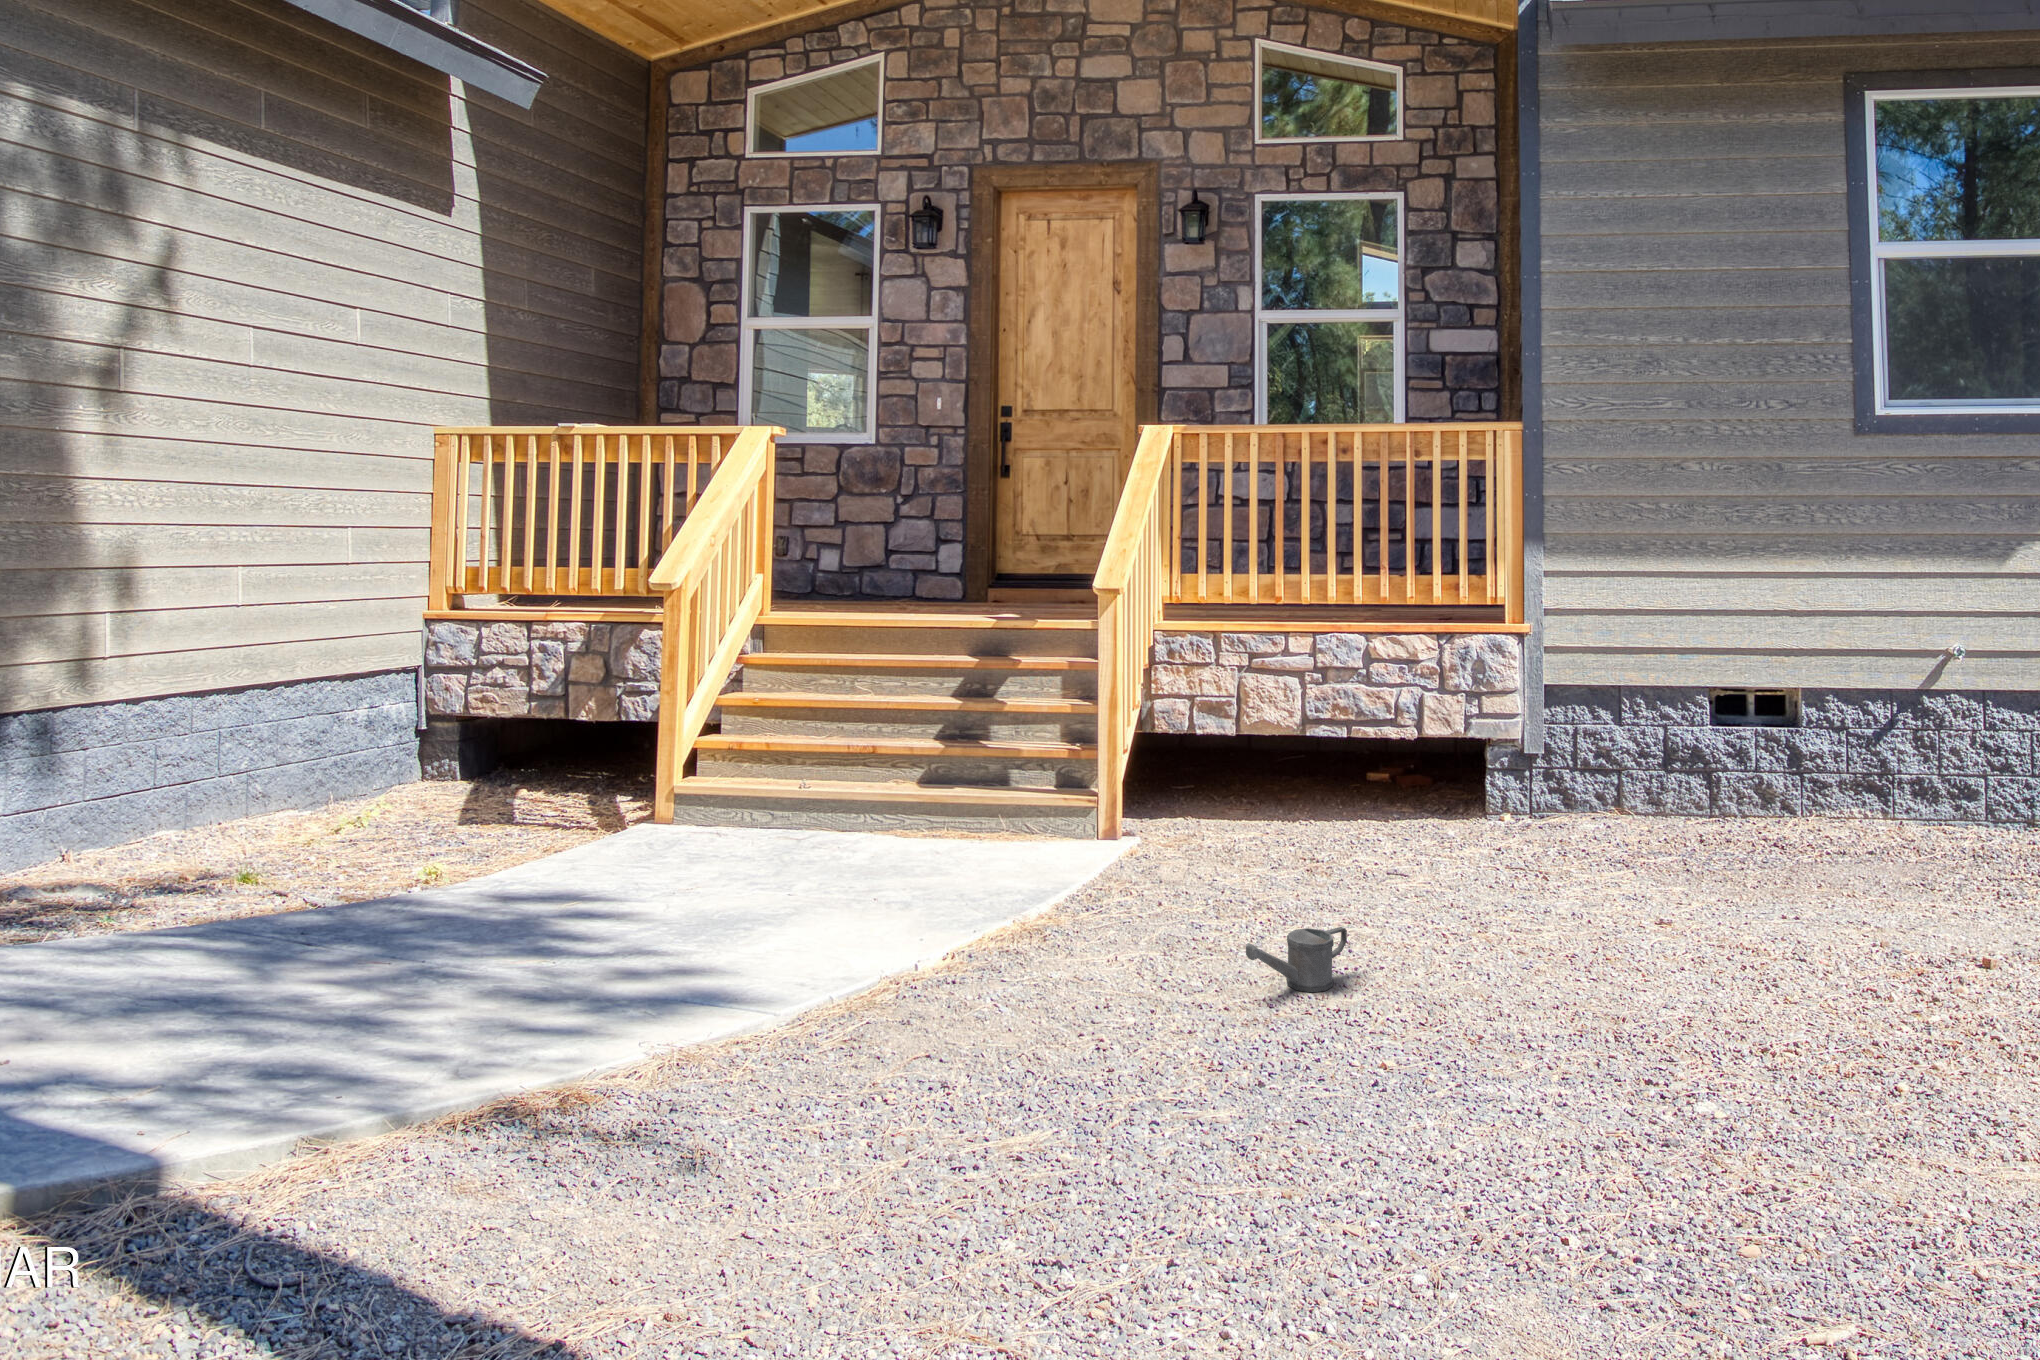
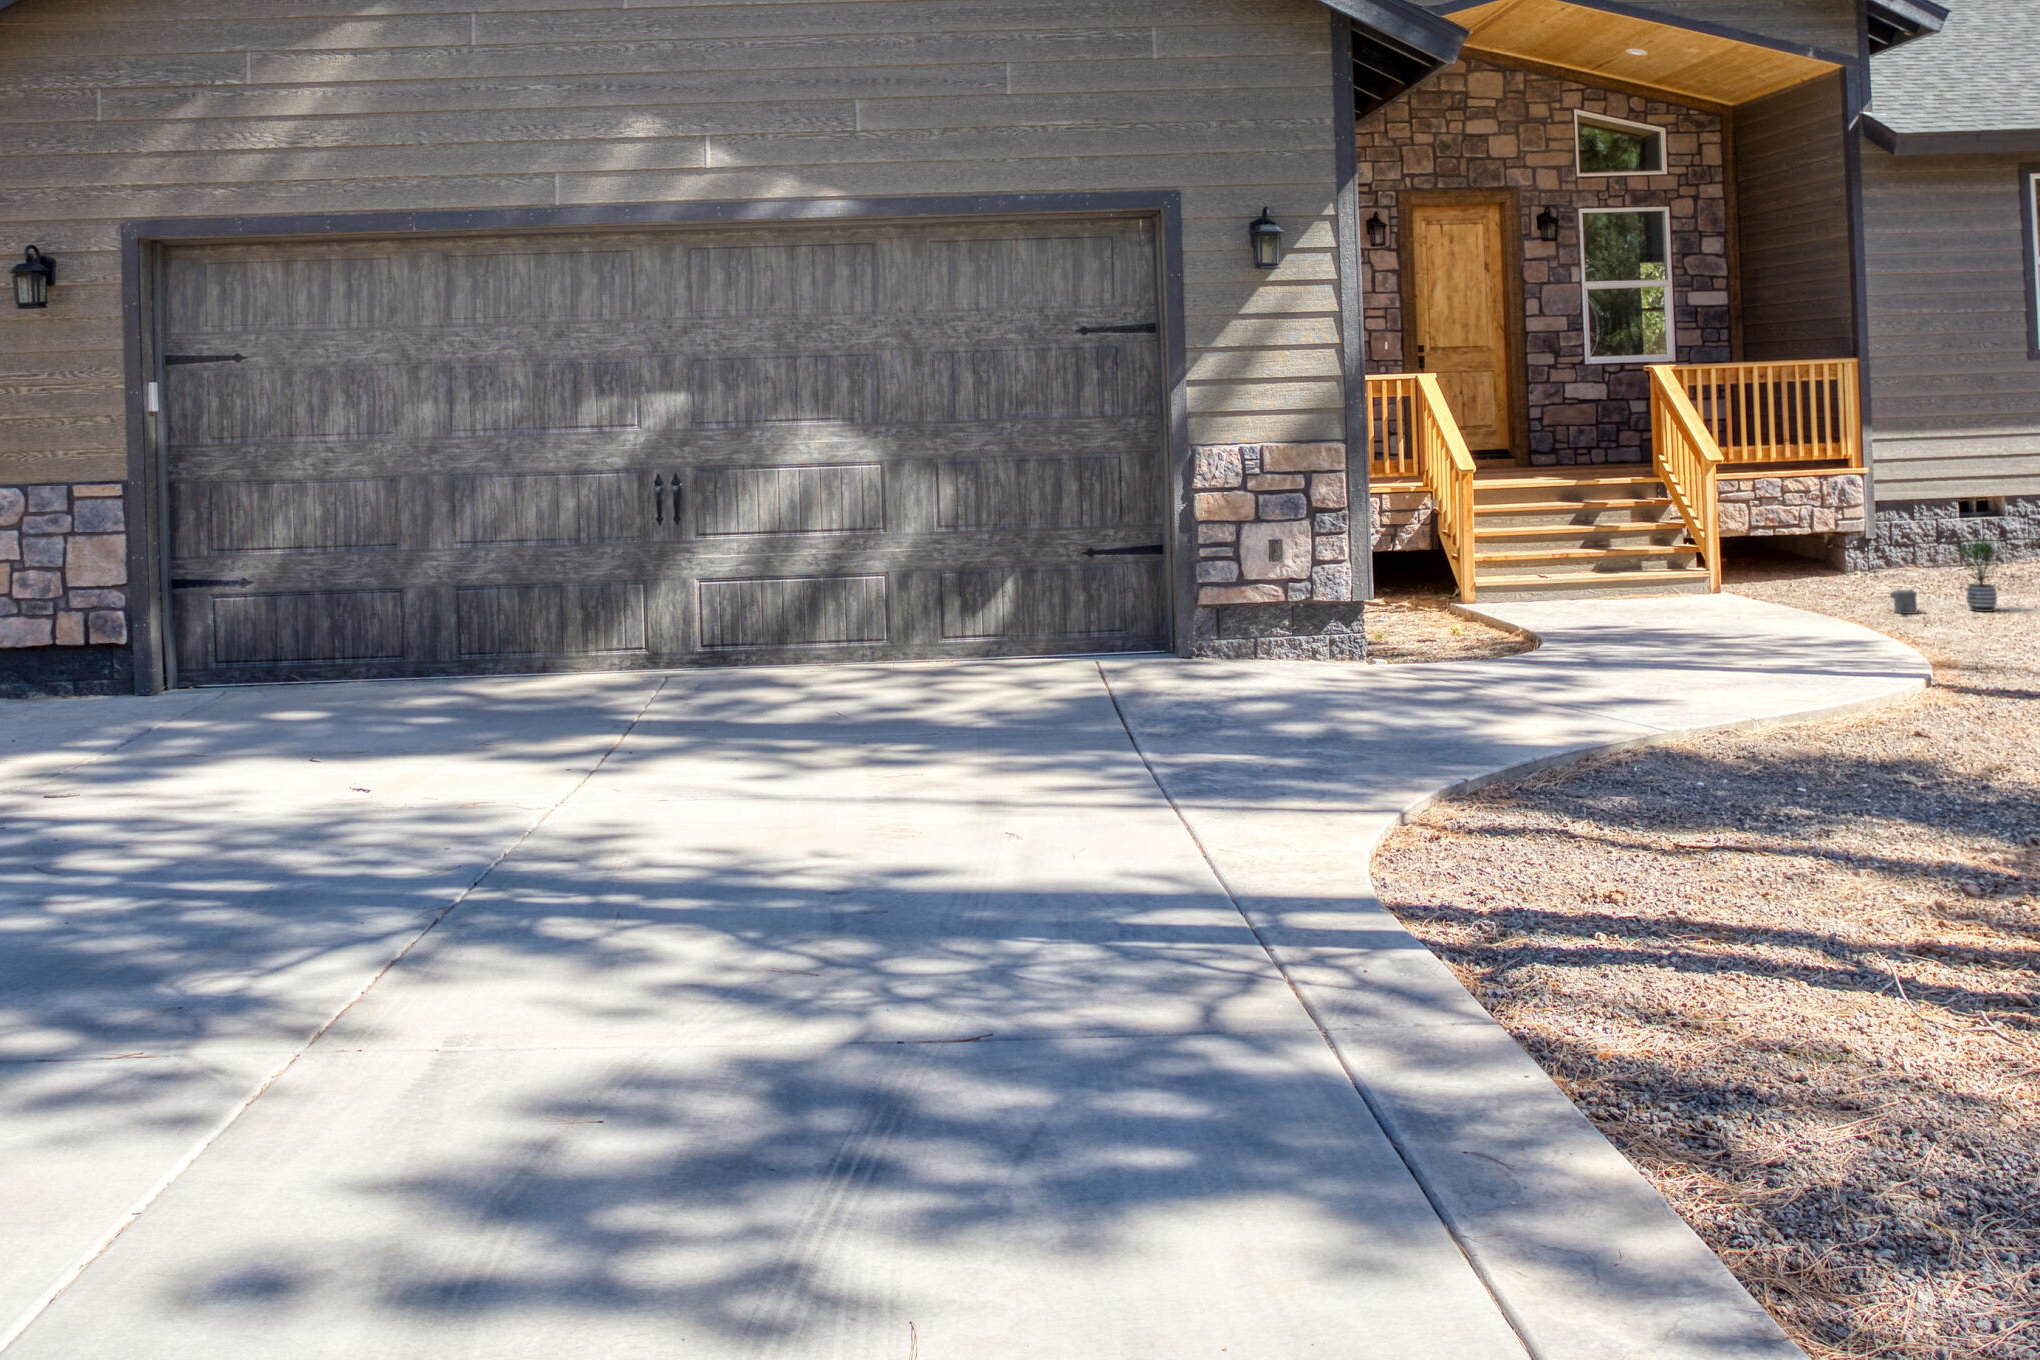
potted plant: none [1423,825,1541,1005] -> present [1953,539,2005,612]

